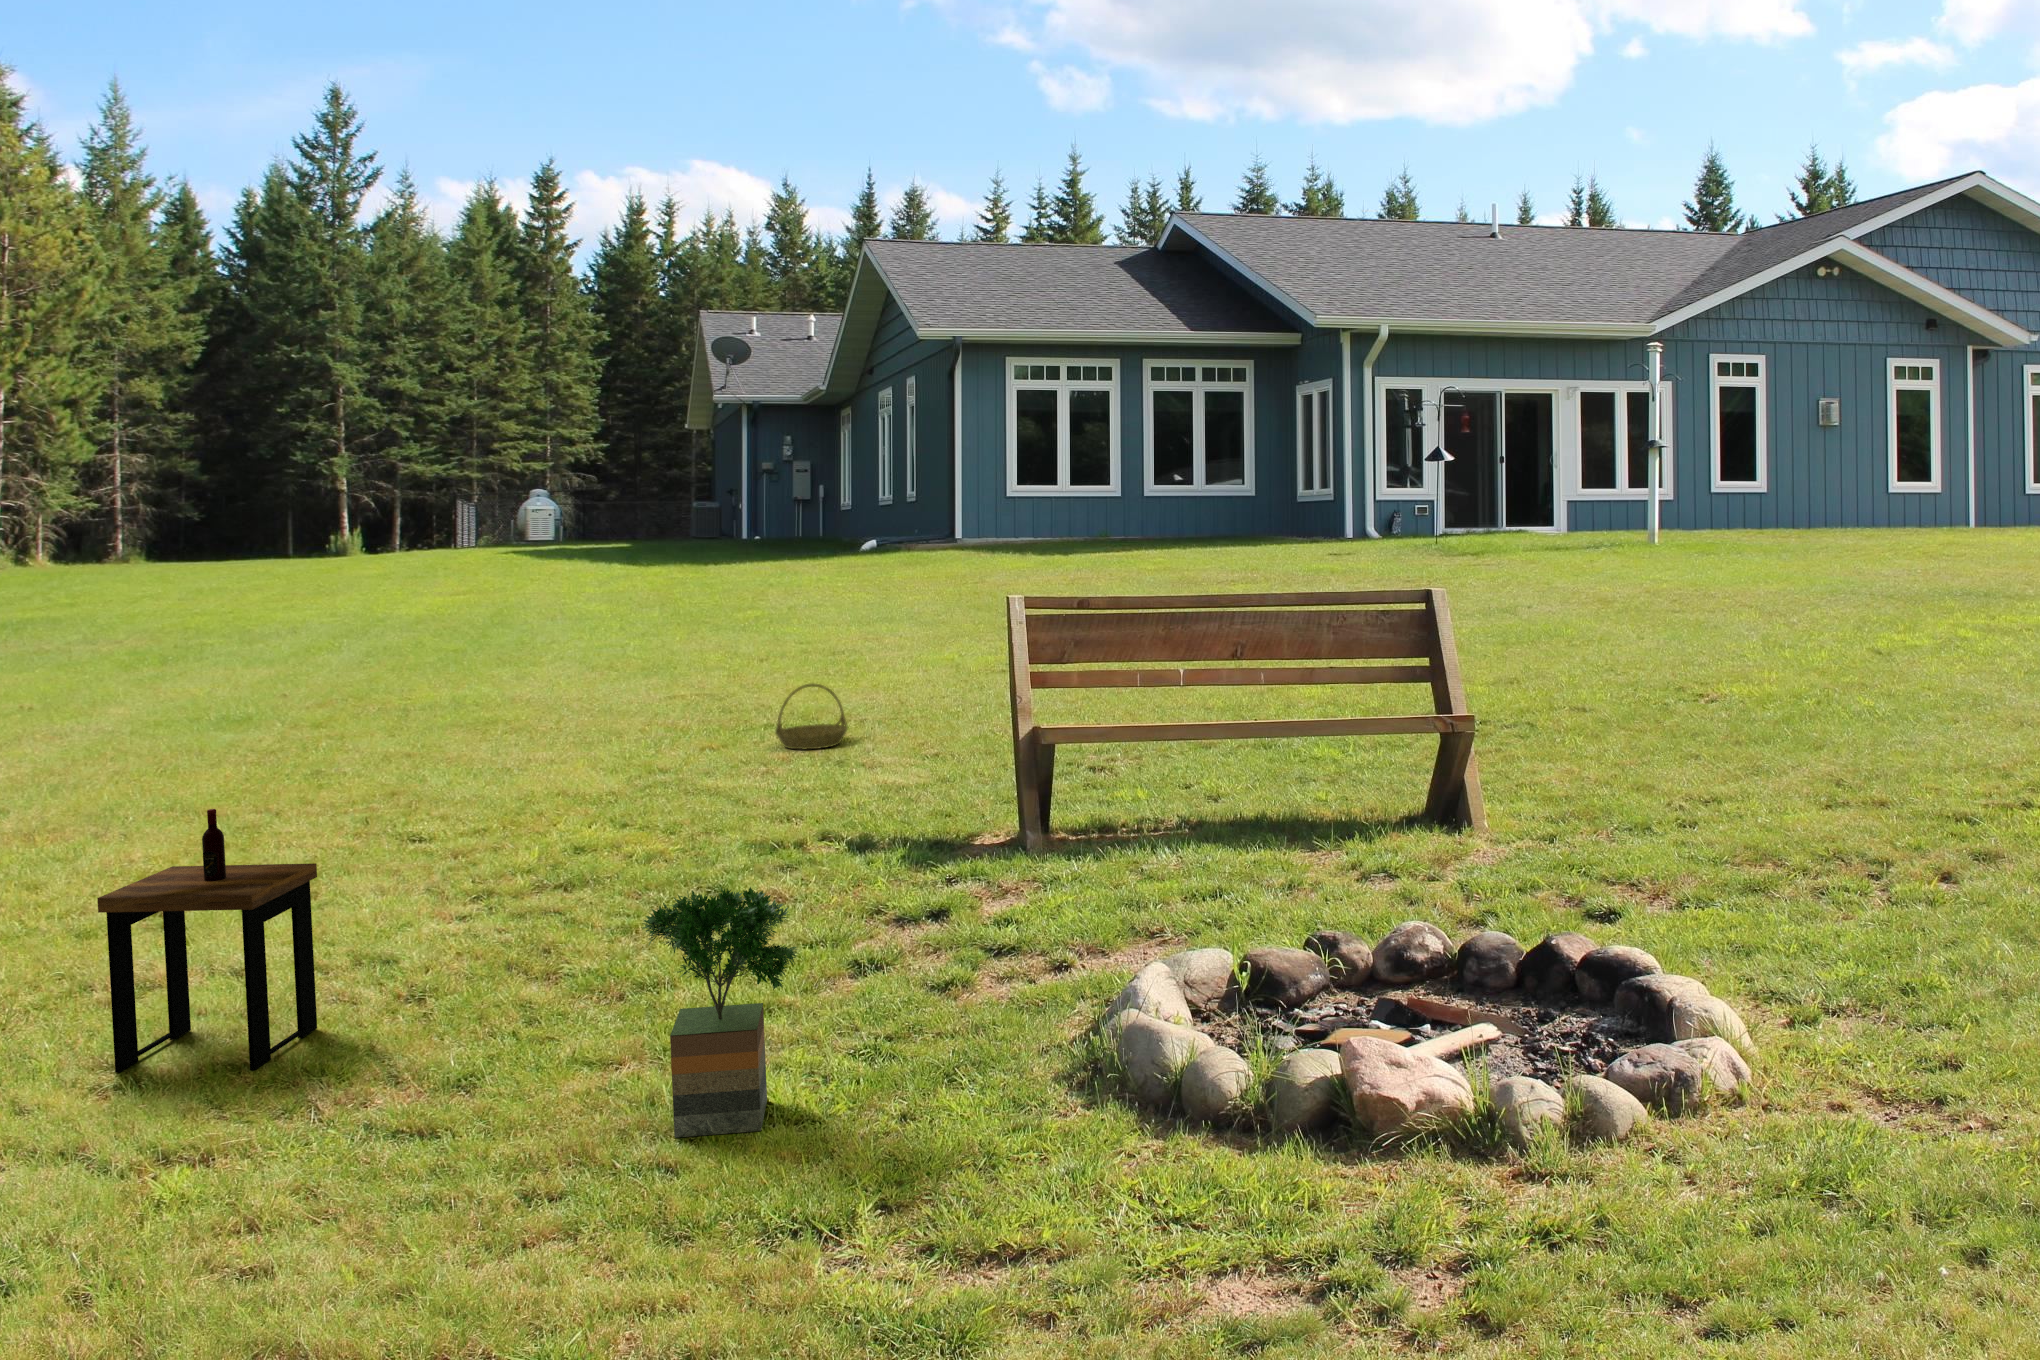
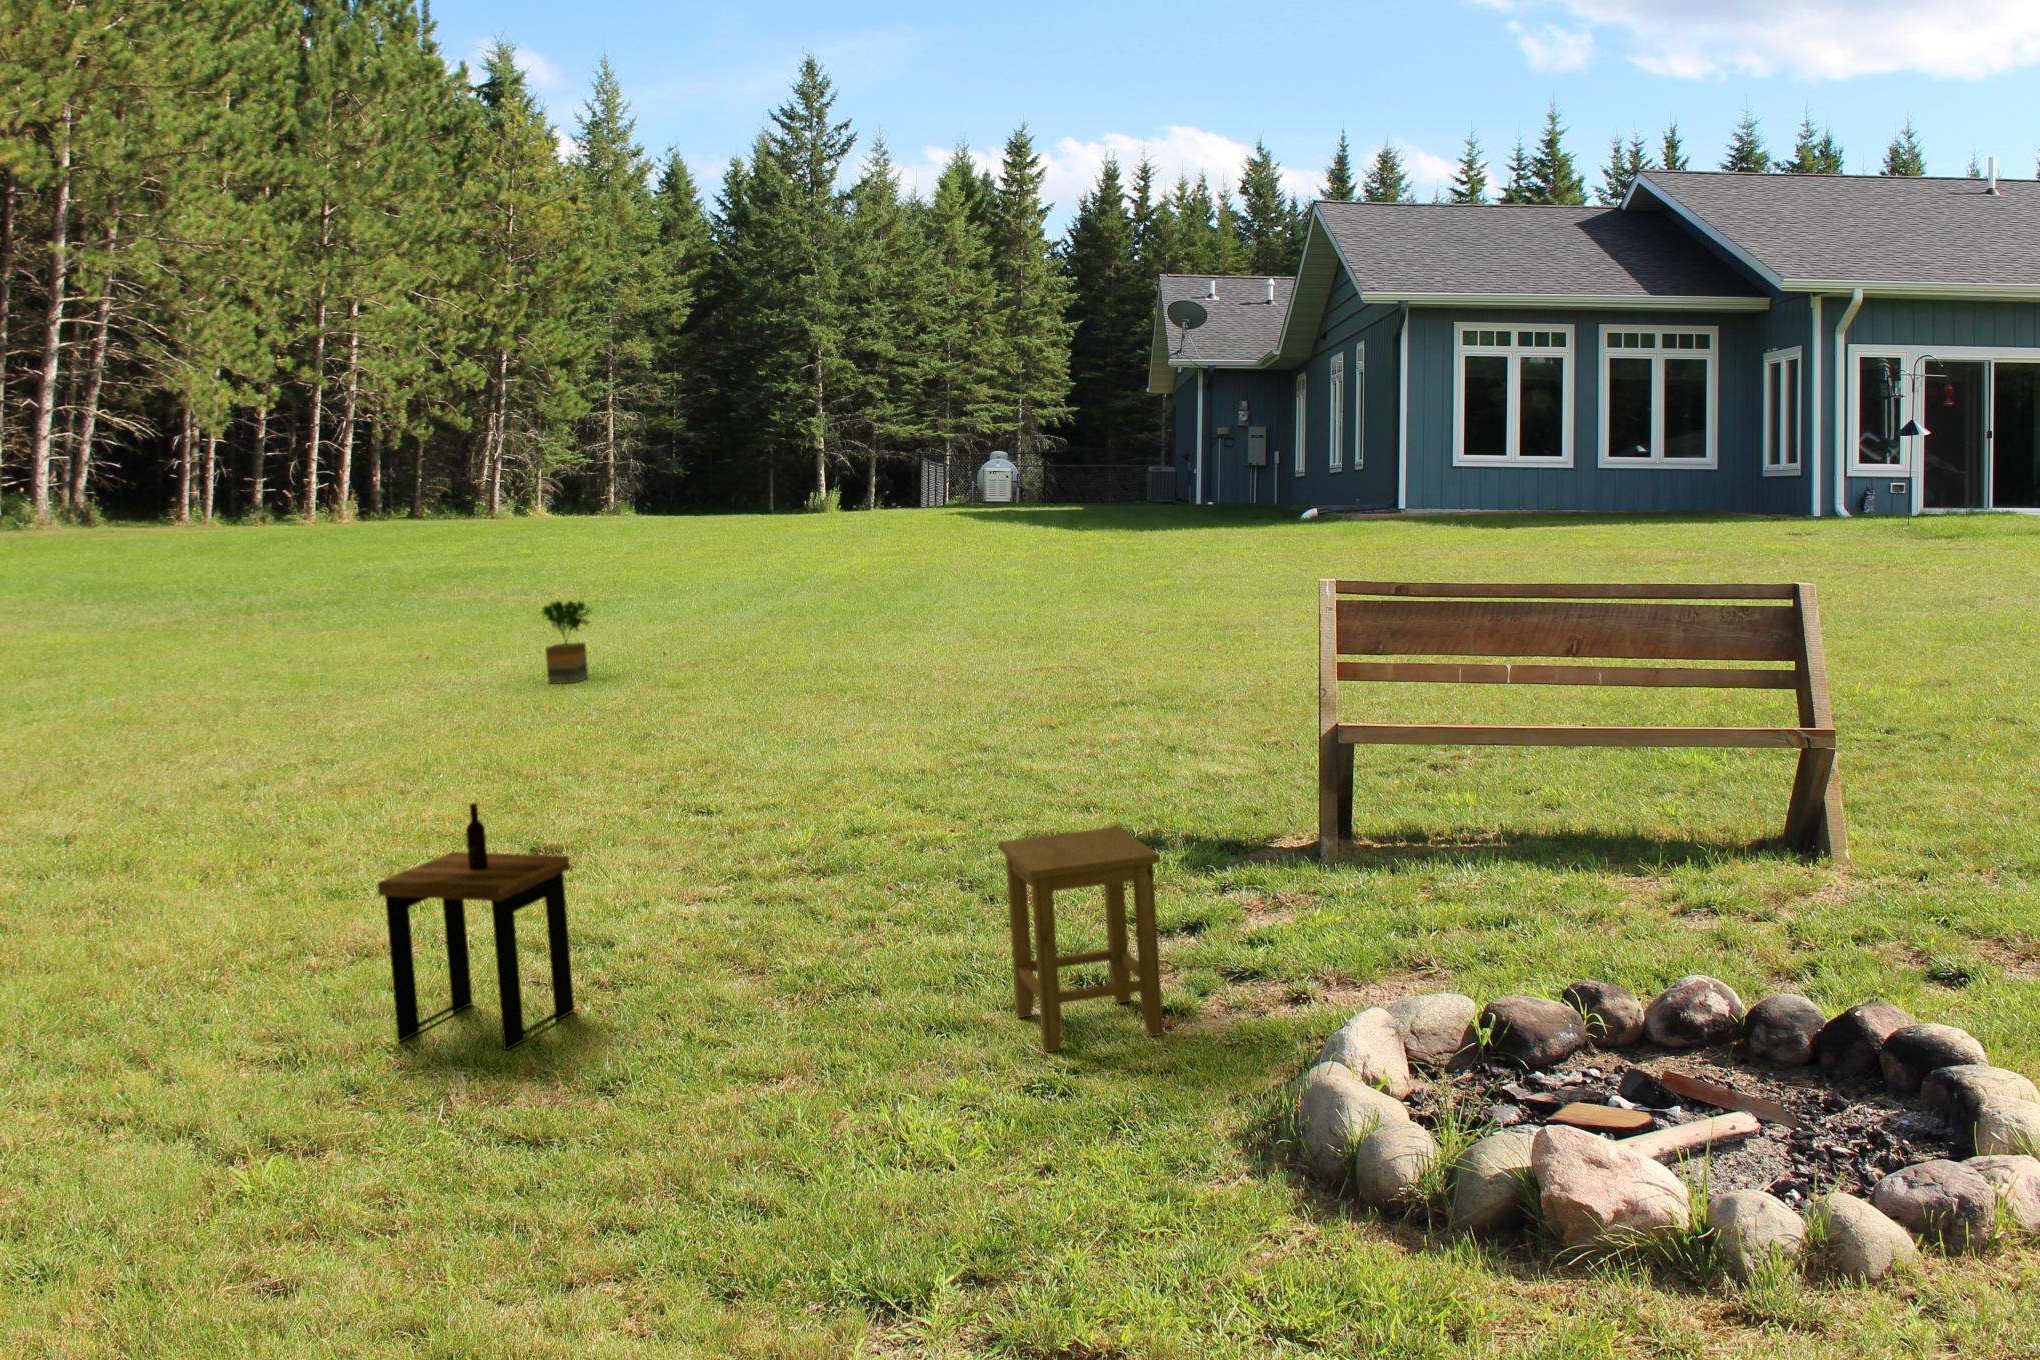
basket: present [775,684,848,749] -> none [1103,660,1178,728]
stool: none [785,811,953,1027] -> present [998,827,1164,1052]
potted tree: present [643,887,797,1138] -> present [542,601,590,684]

